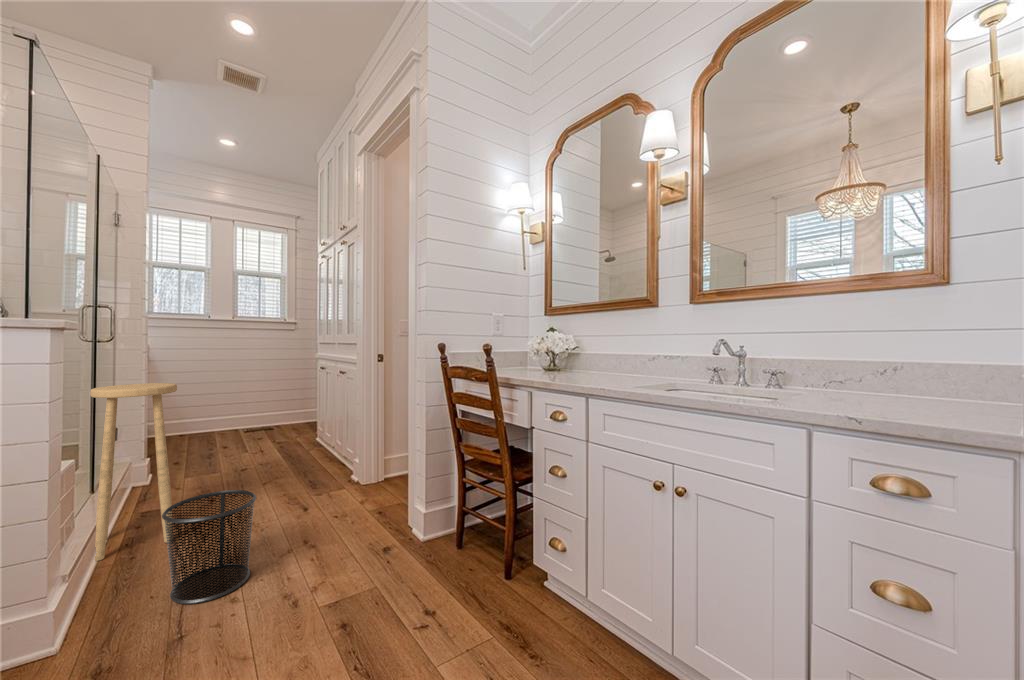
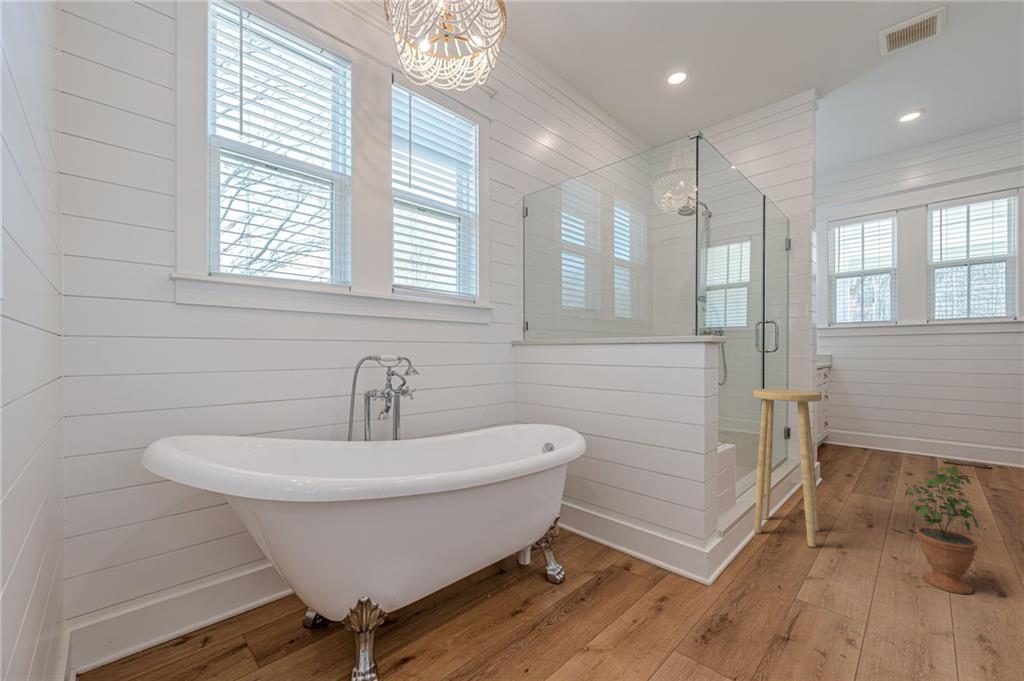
potted plant: none [250,424,296,521] -> present [905,465,978,594]
waste bin: present [162,490,256,604] -> none [784,509,887,634]

